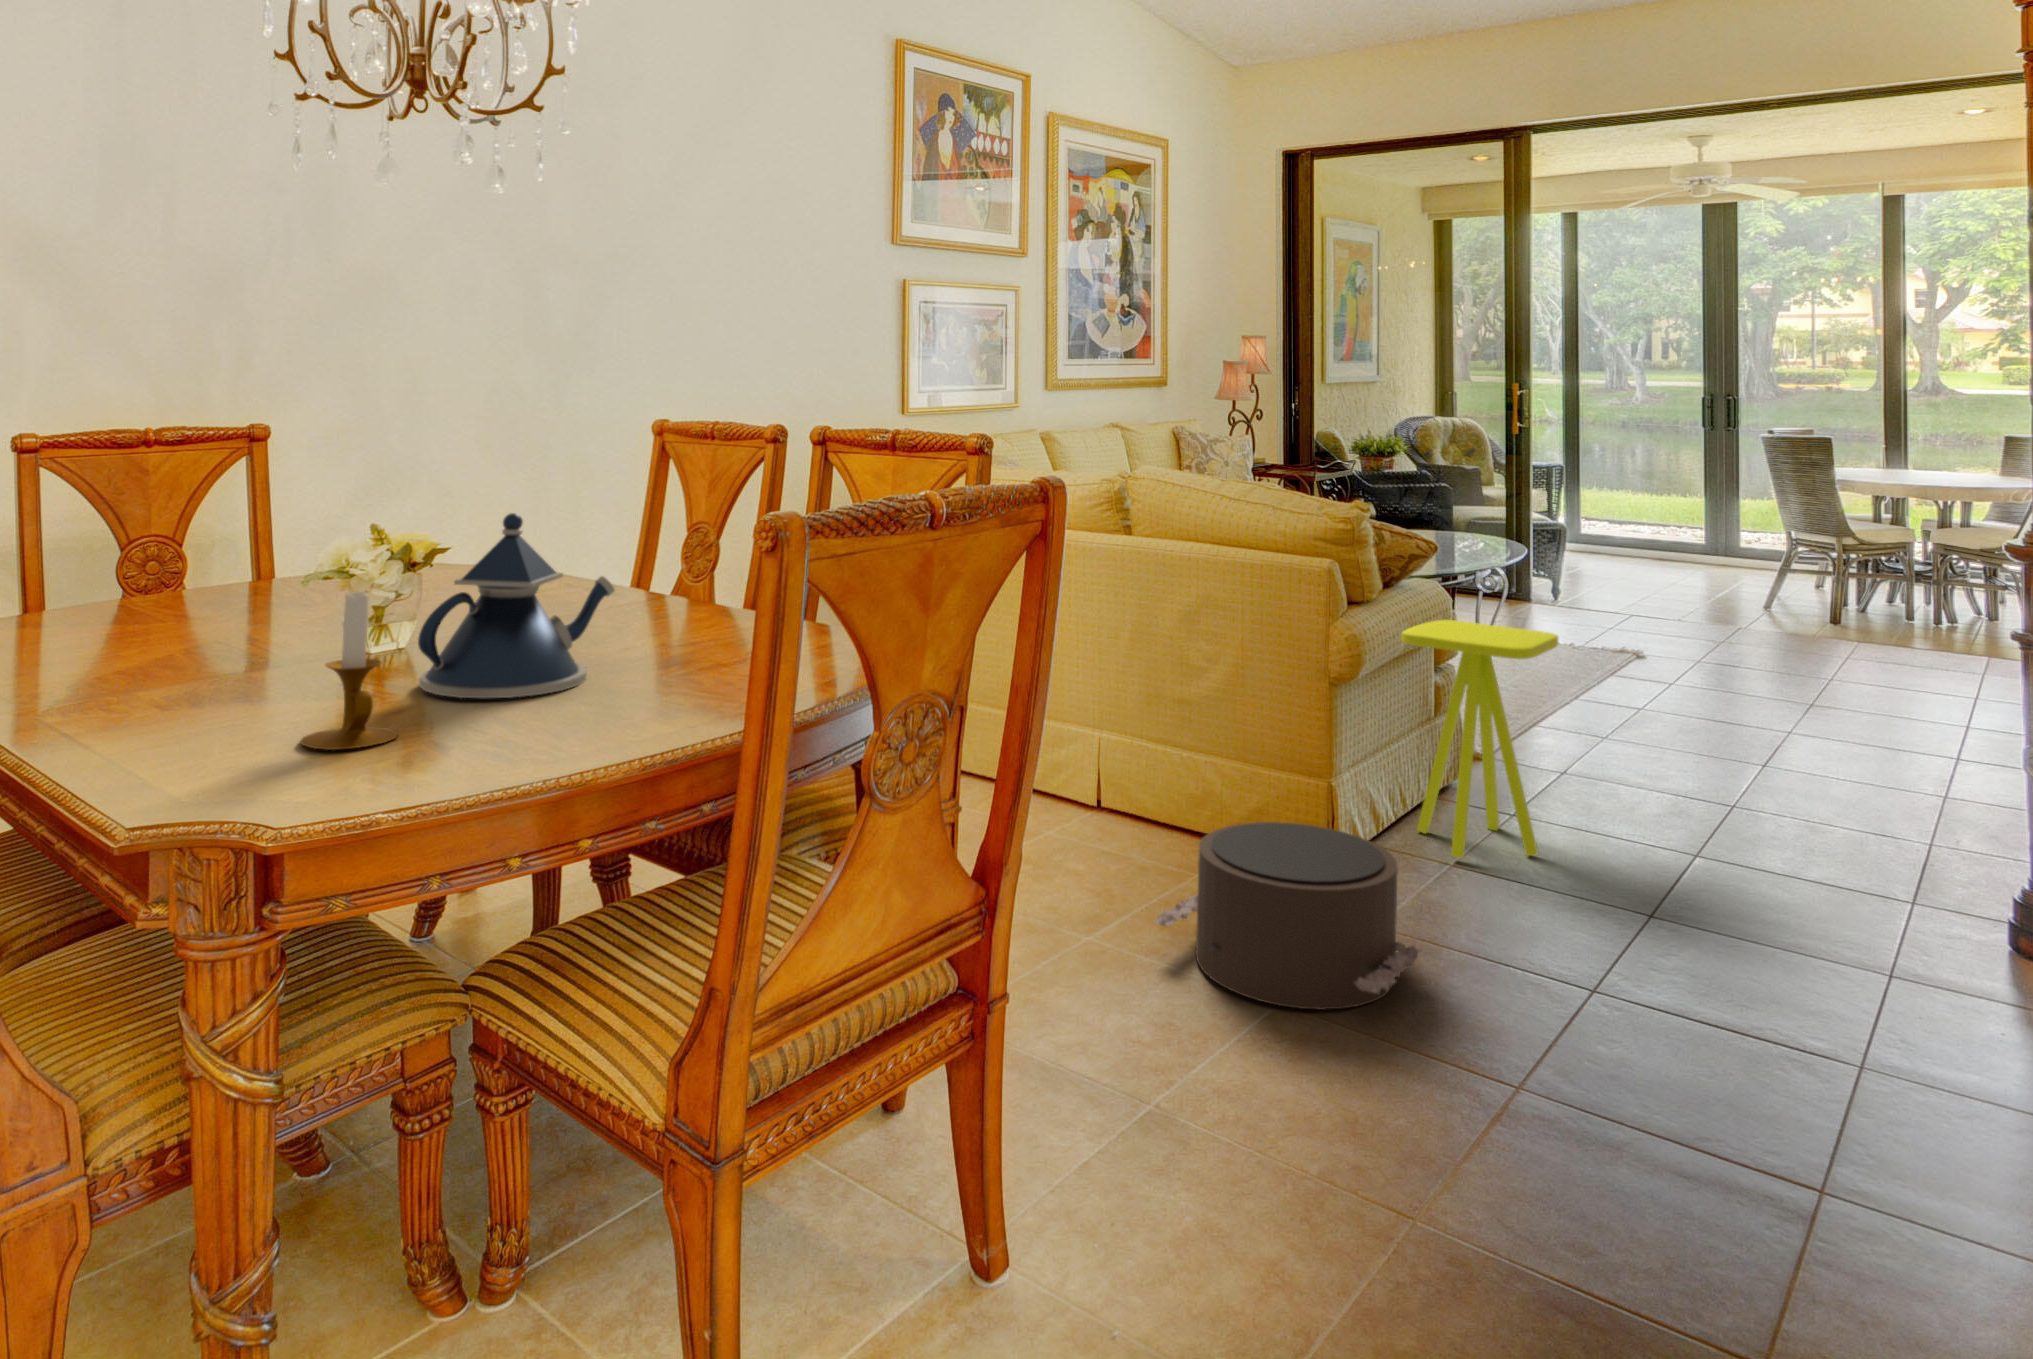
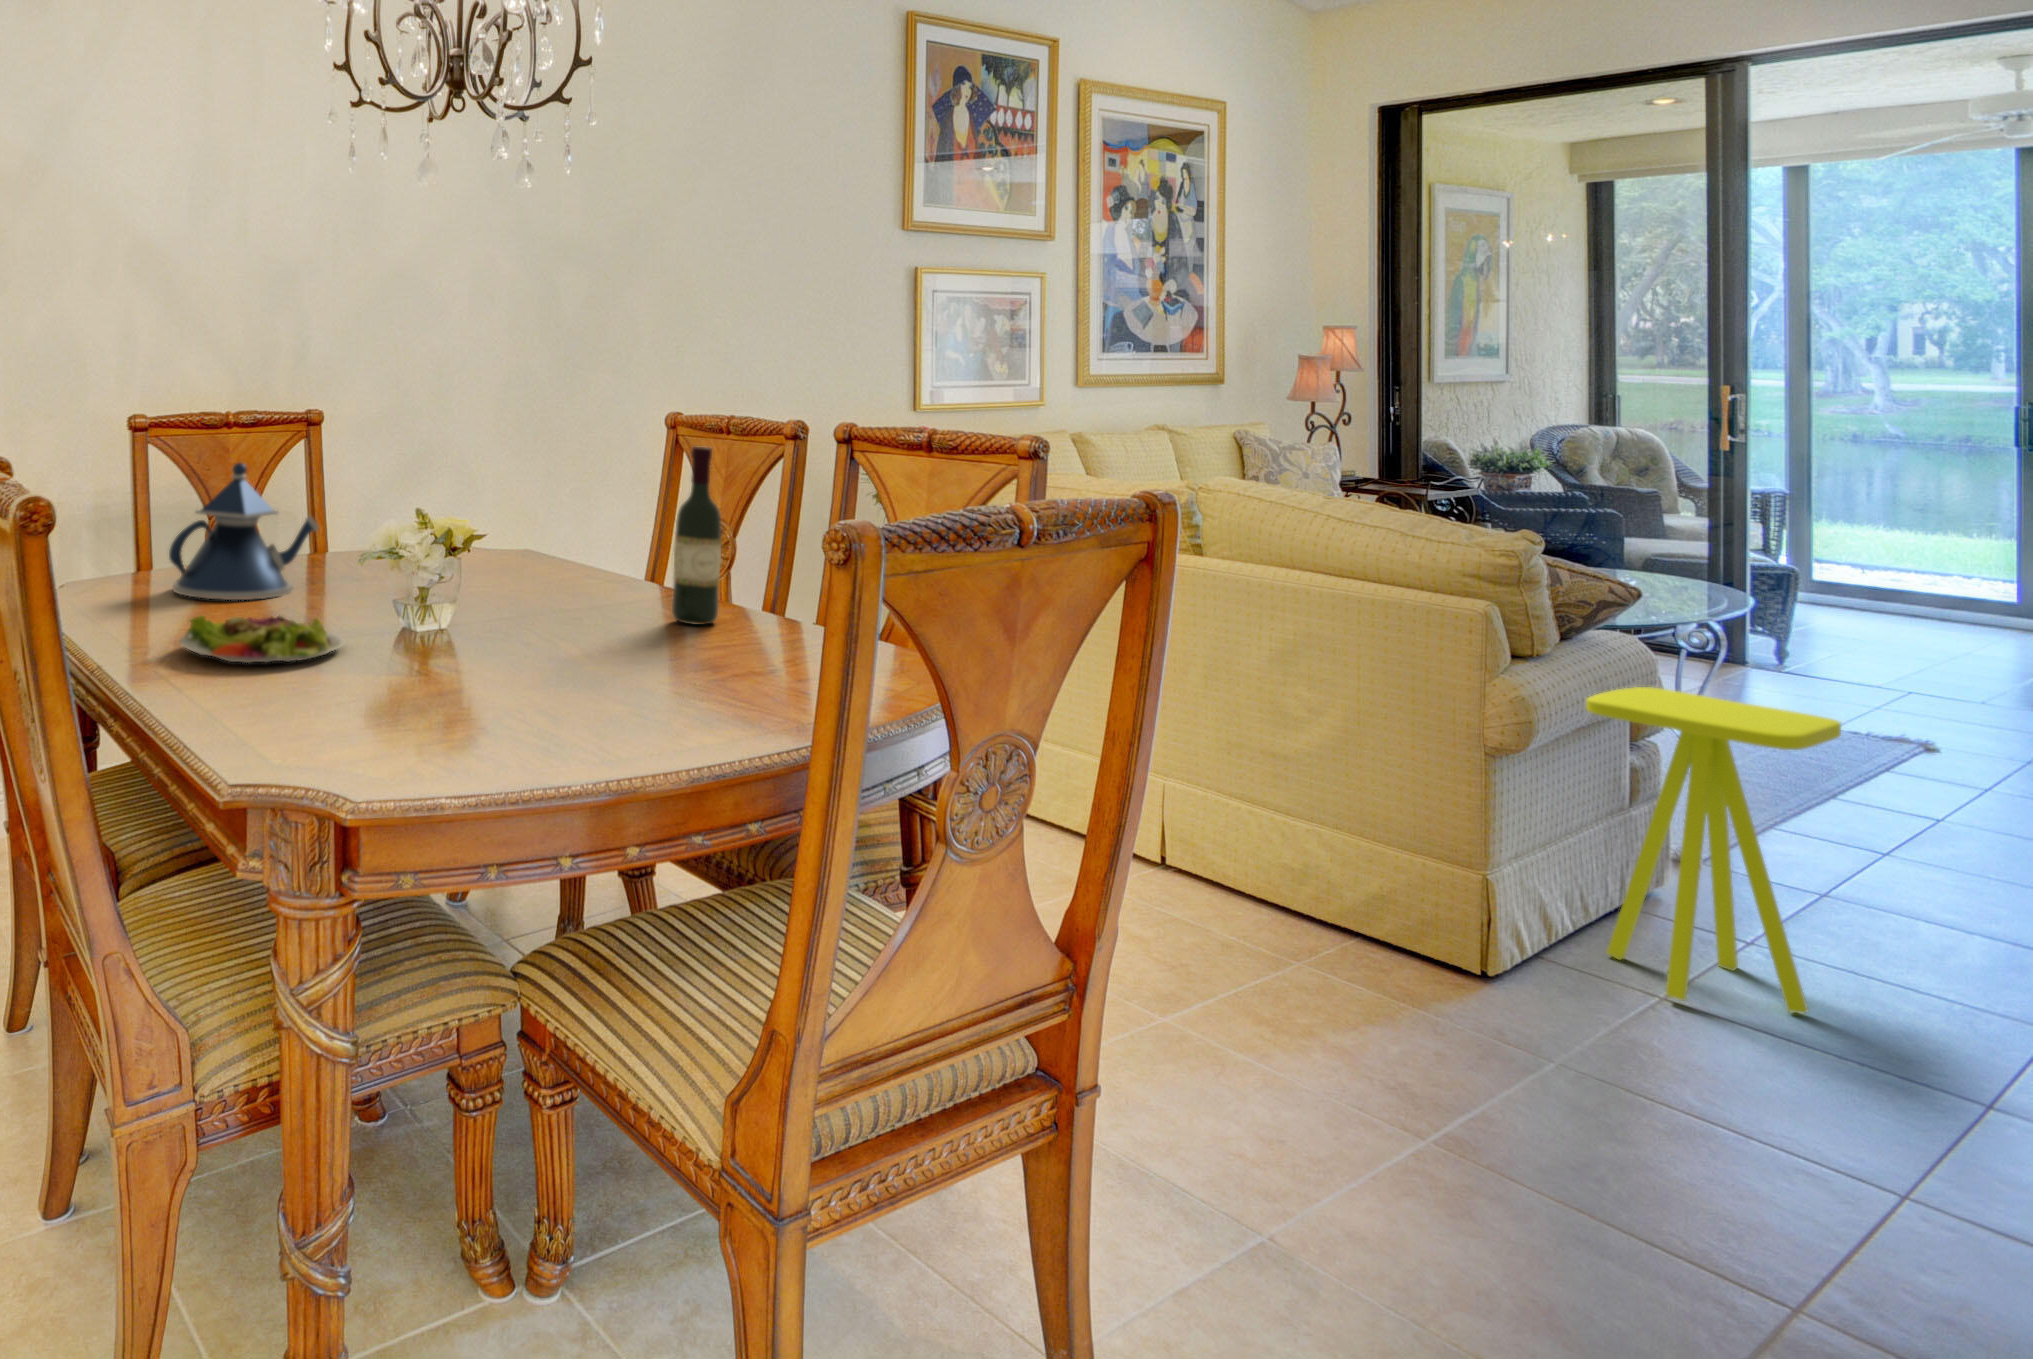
wine bottle: none [648,454,697,624] -> present [672,447,722,625]
teapot: present [418,513,615,698] -> present [169,463,319,600]
candlestick: present [300,592,398,750] -> none [367,573,453,726]
salad plate: none [75,646,285,701] -> present [179,615,344,663]
pouf: present [1155,822,1422,1009] -> none [1244,915,1640,1172]

